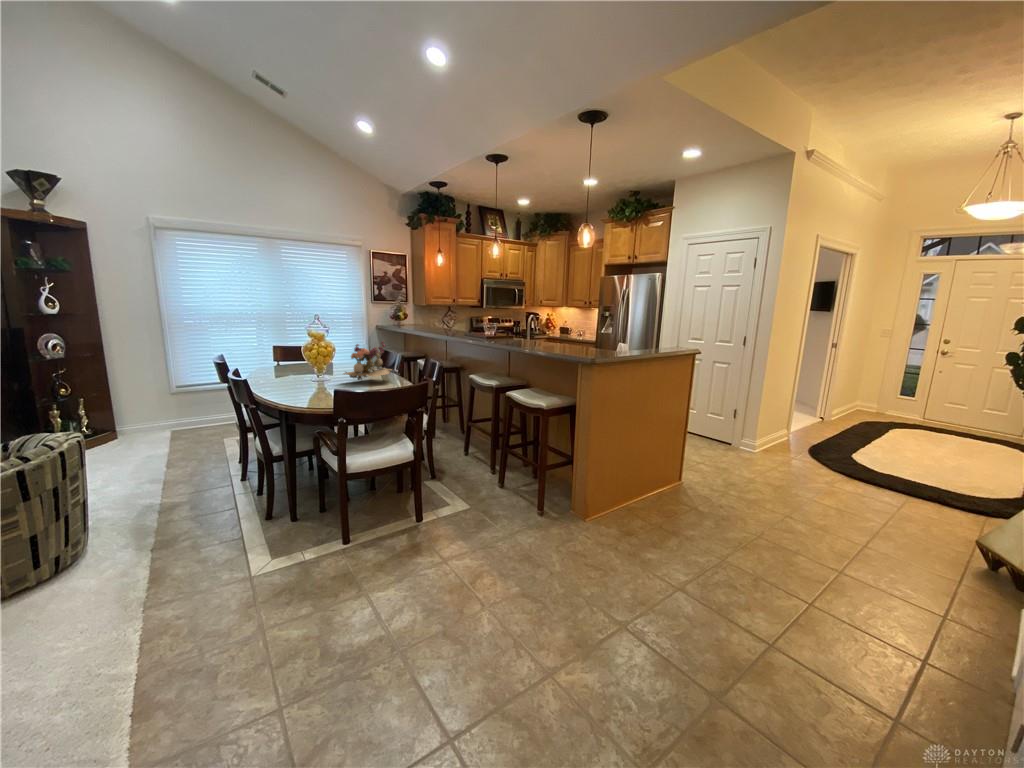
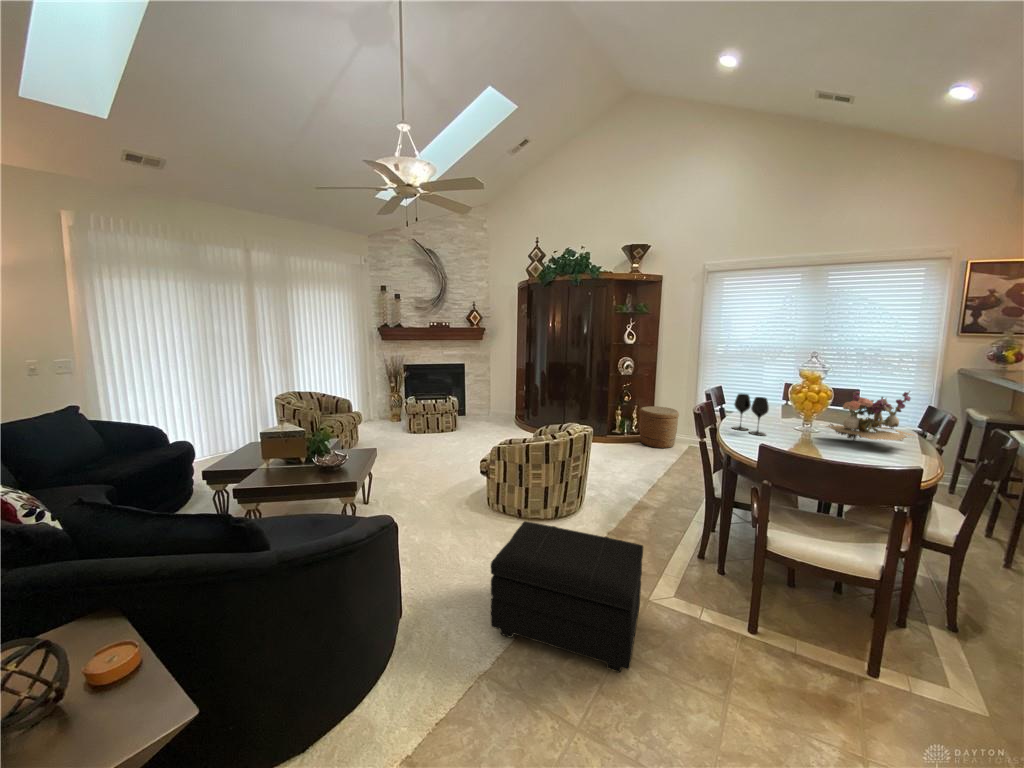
wine glass: none [272,357,307,392] -> present [733,394,769,436]
woven basket: none [92,394,156,448] -> present [639,406,679,448]
footstool: none [65,520,287,721] -> present [491,521,643,672]

